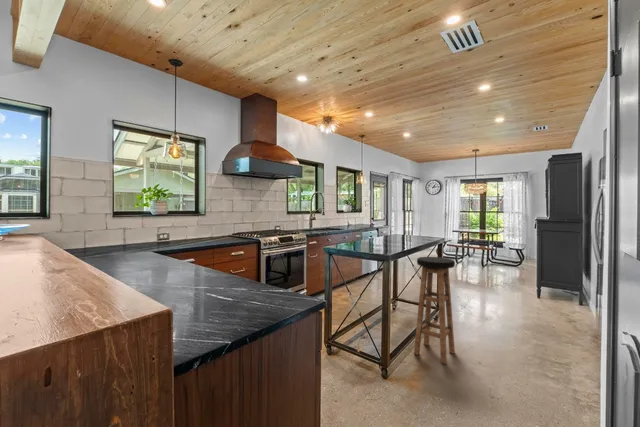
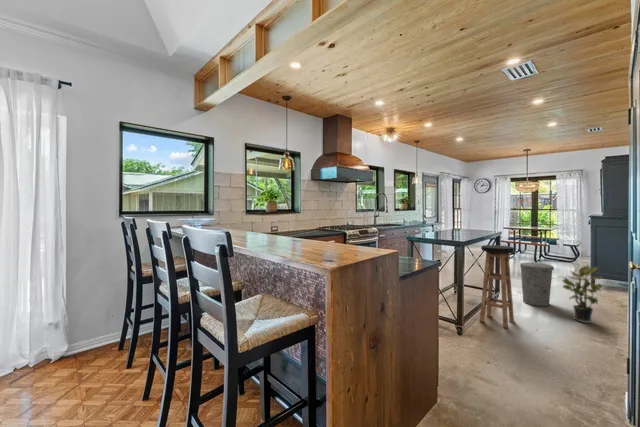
trash can: none [464,274,501,327] -> present [520,262,554,306]
potted plant: none [510,279,556,351] -> present [563,265,603,323]

